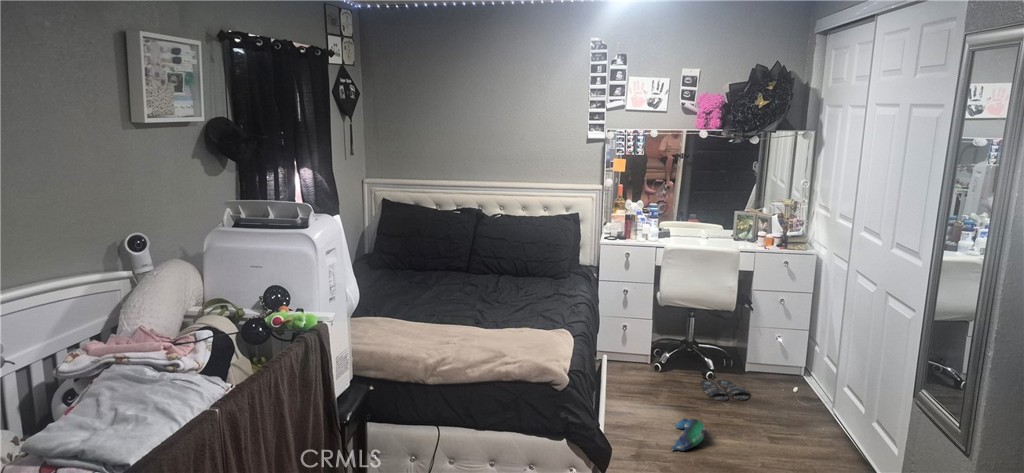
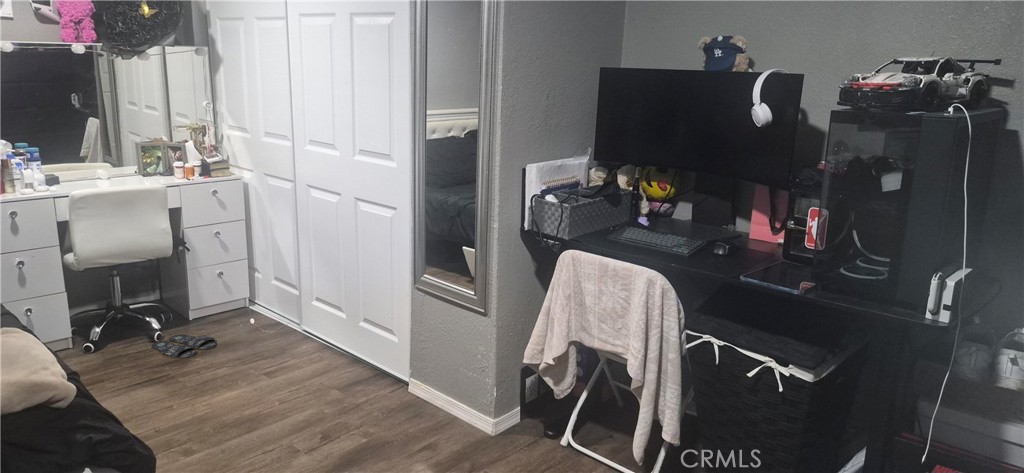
plush toy: present [671,419,708,451] -> none [164,382,214,426]

